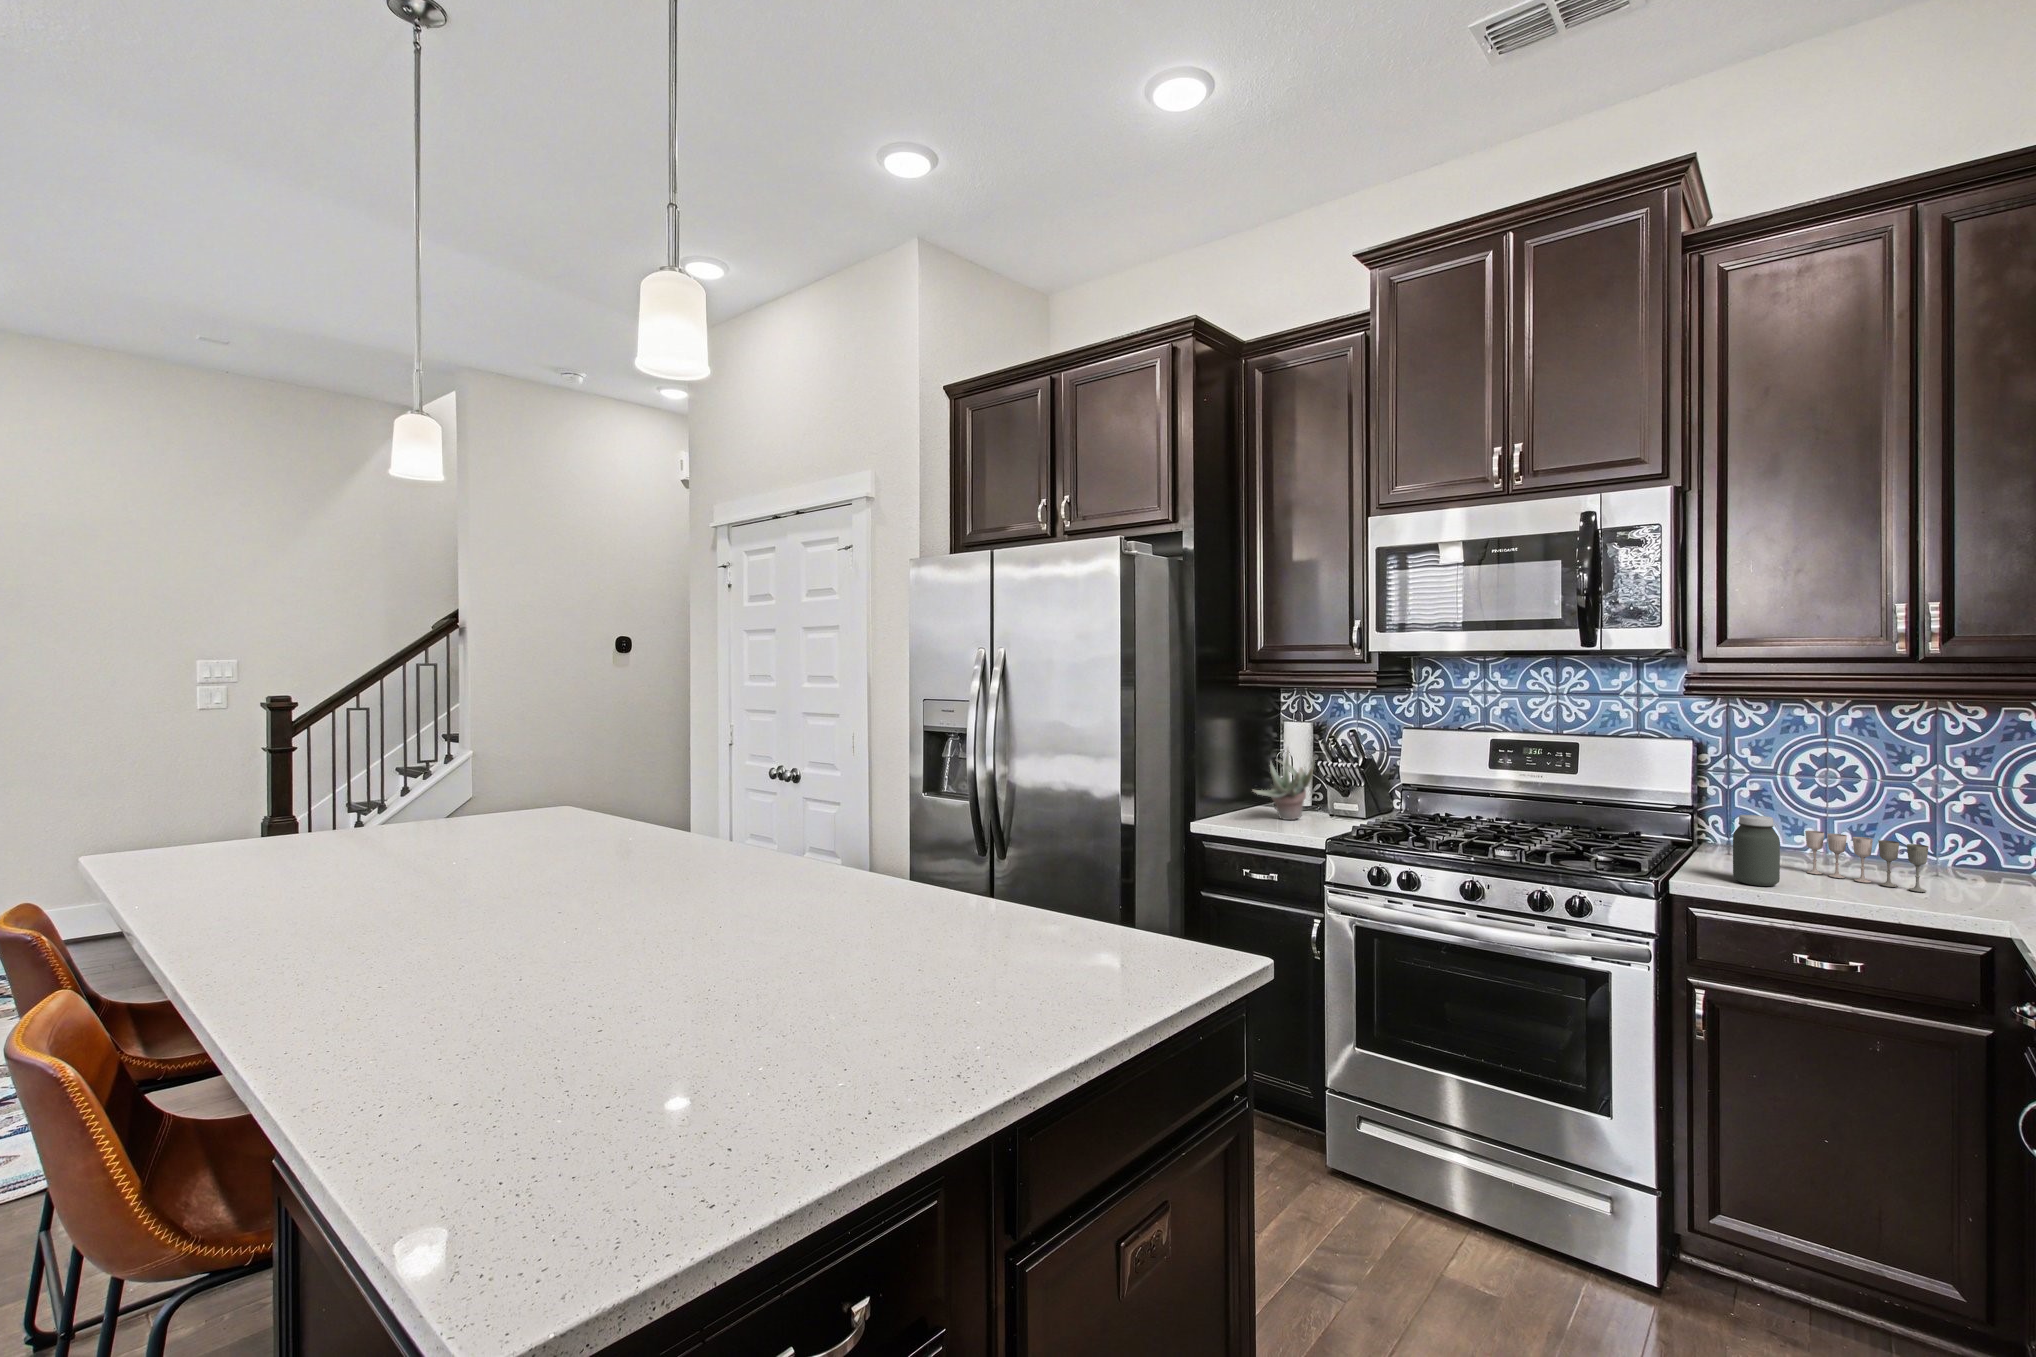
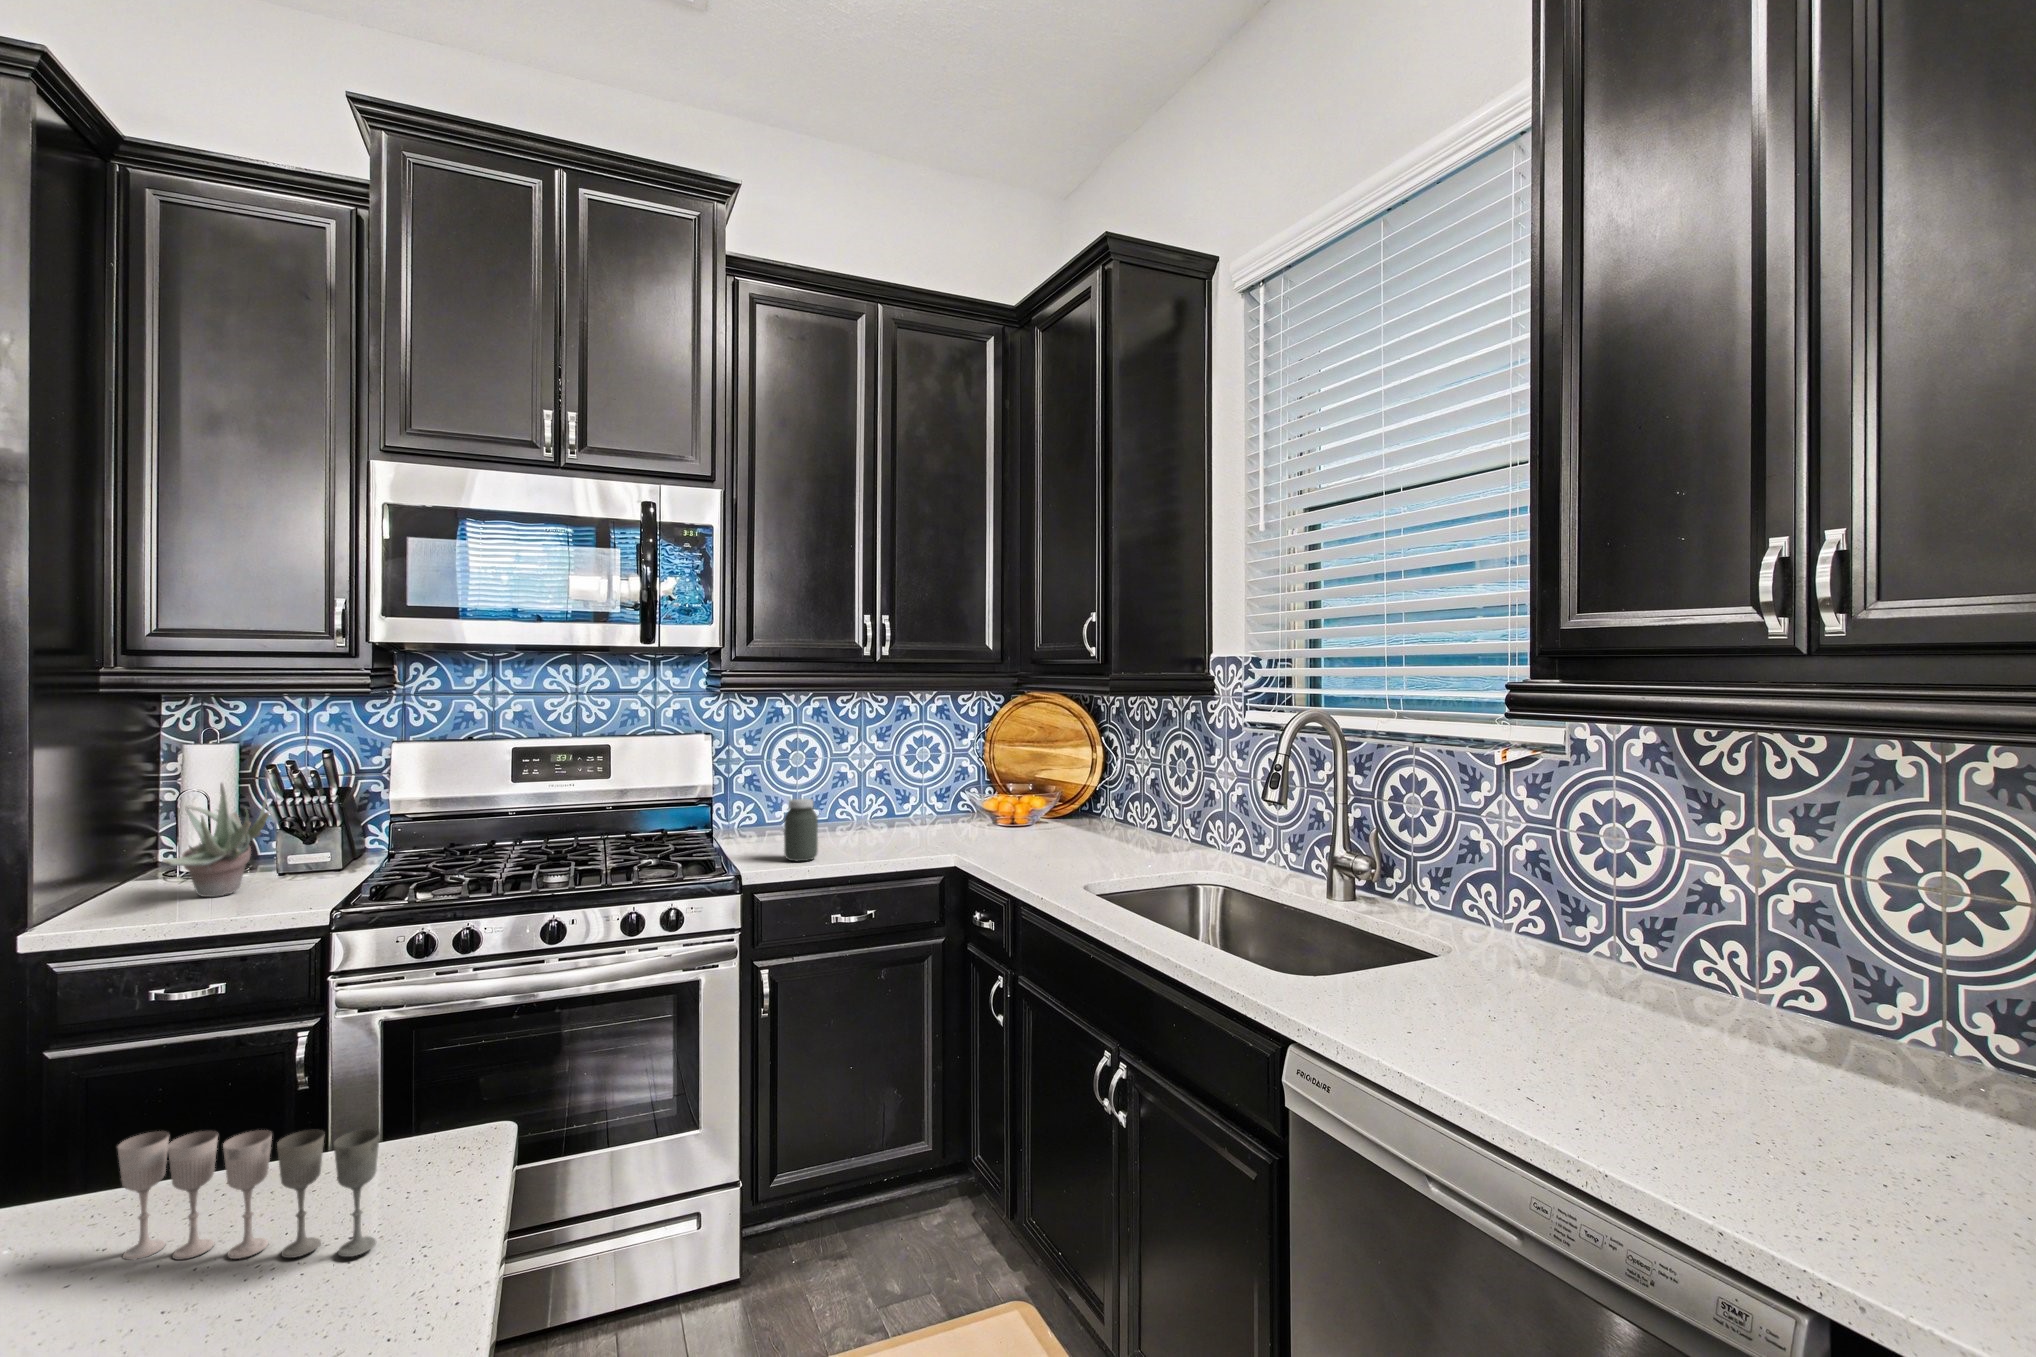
wine glass: present [1805,831,1929,892] -> present [118,1129,380,1260]

